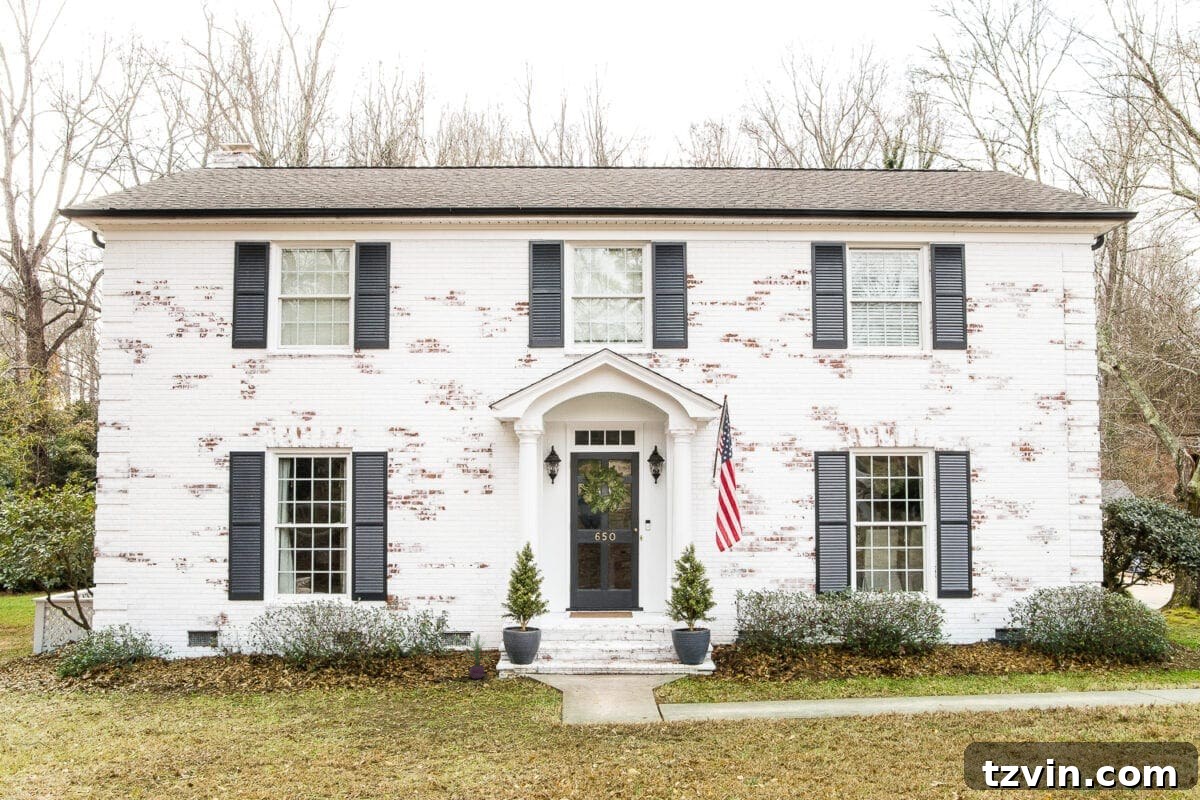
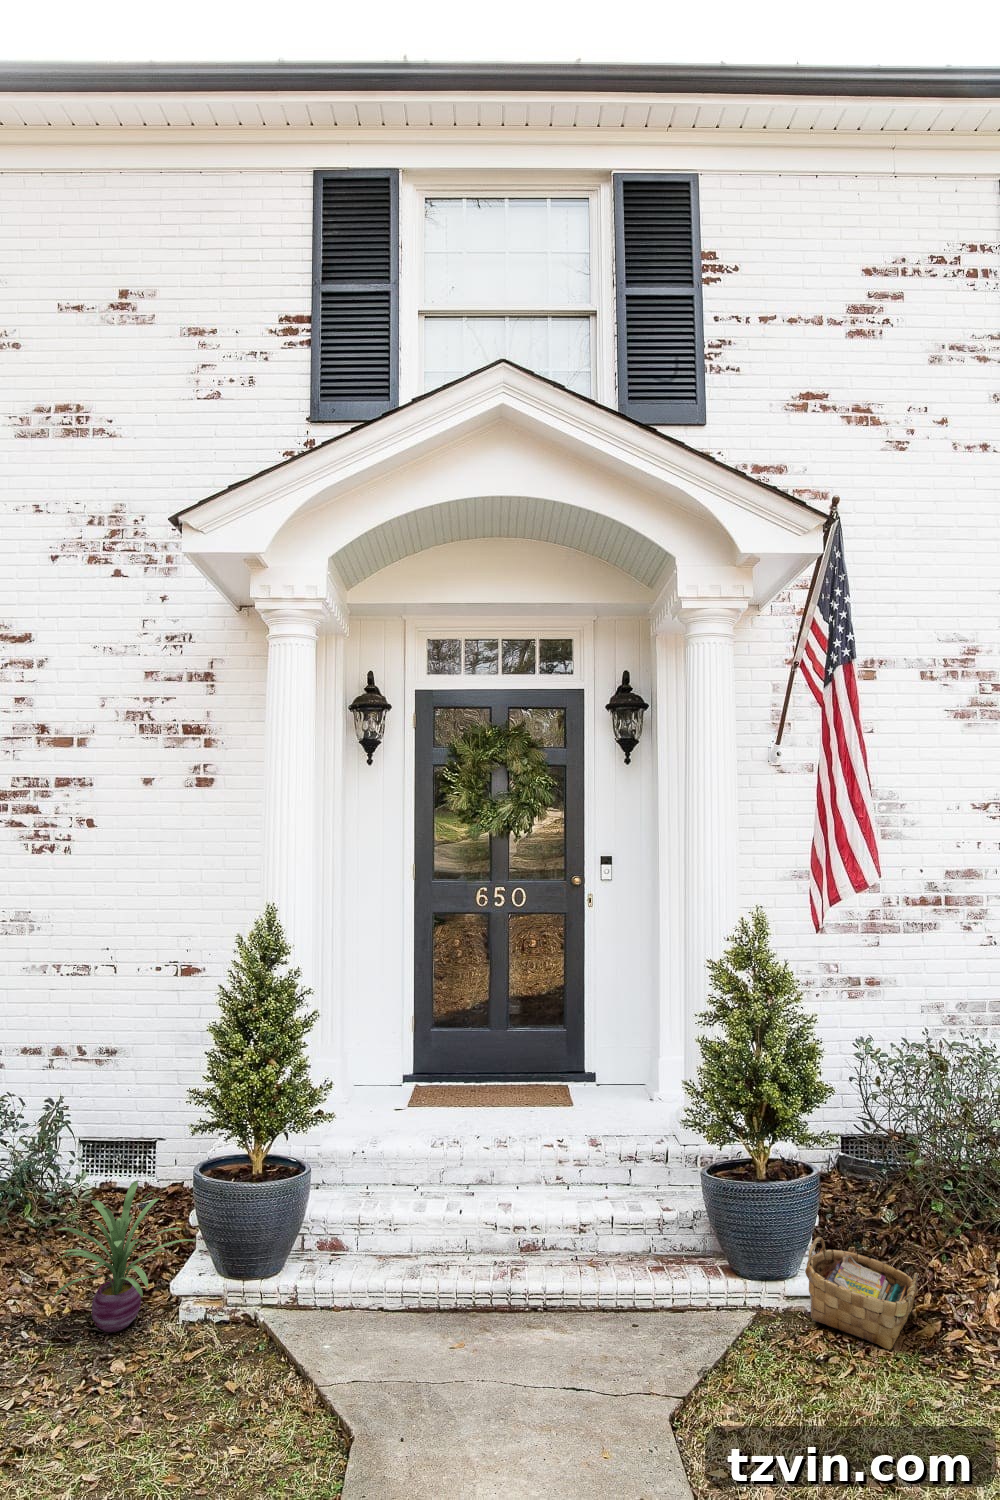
woven basket: none [706,650,740,679] -> present [805,1237,918,1350]

